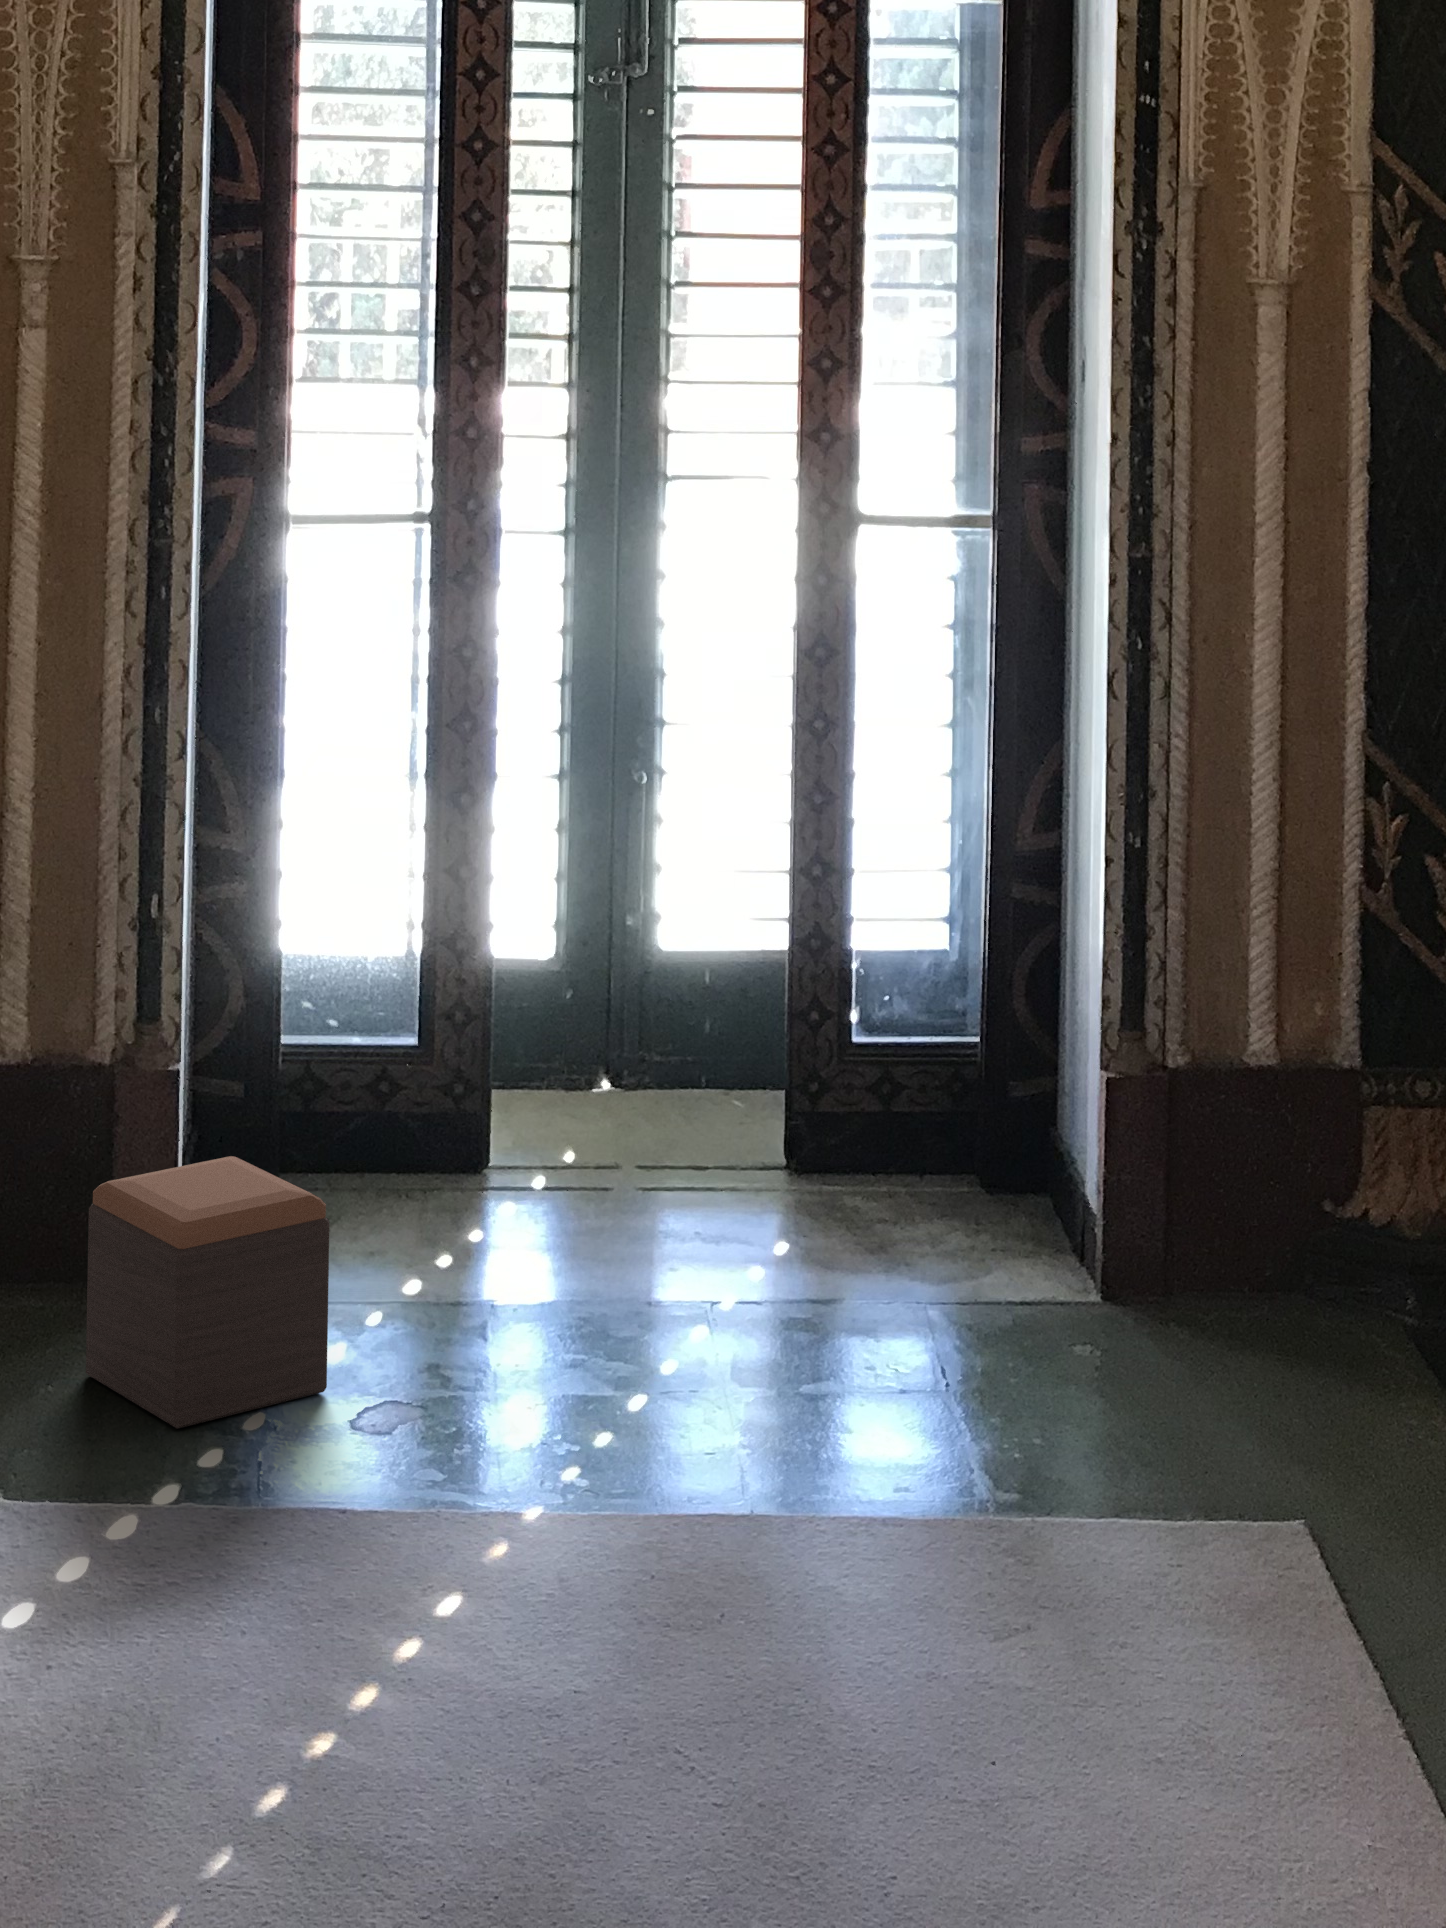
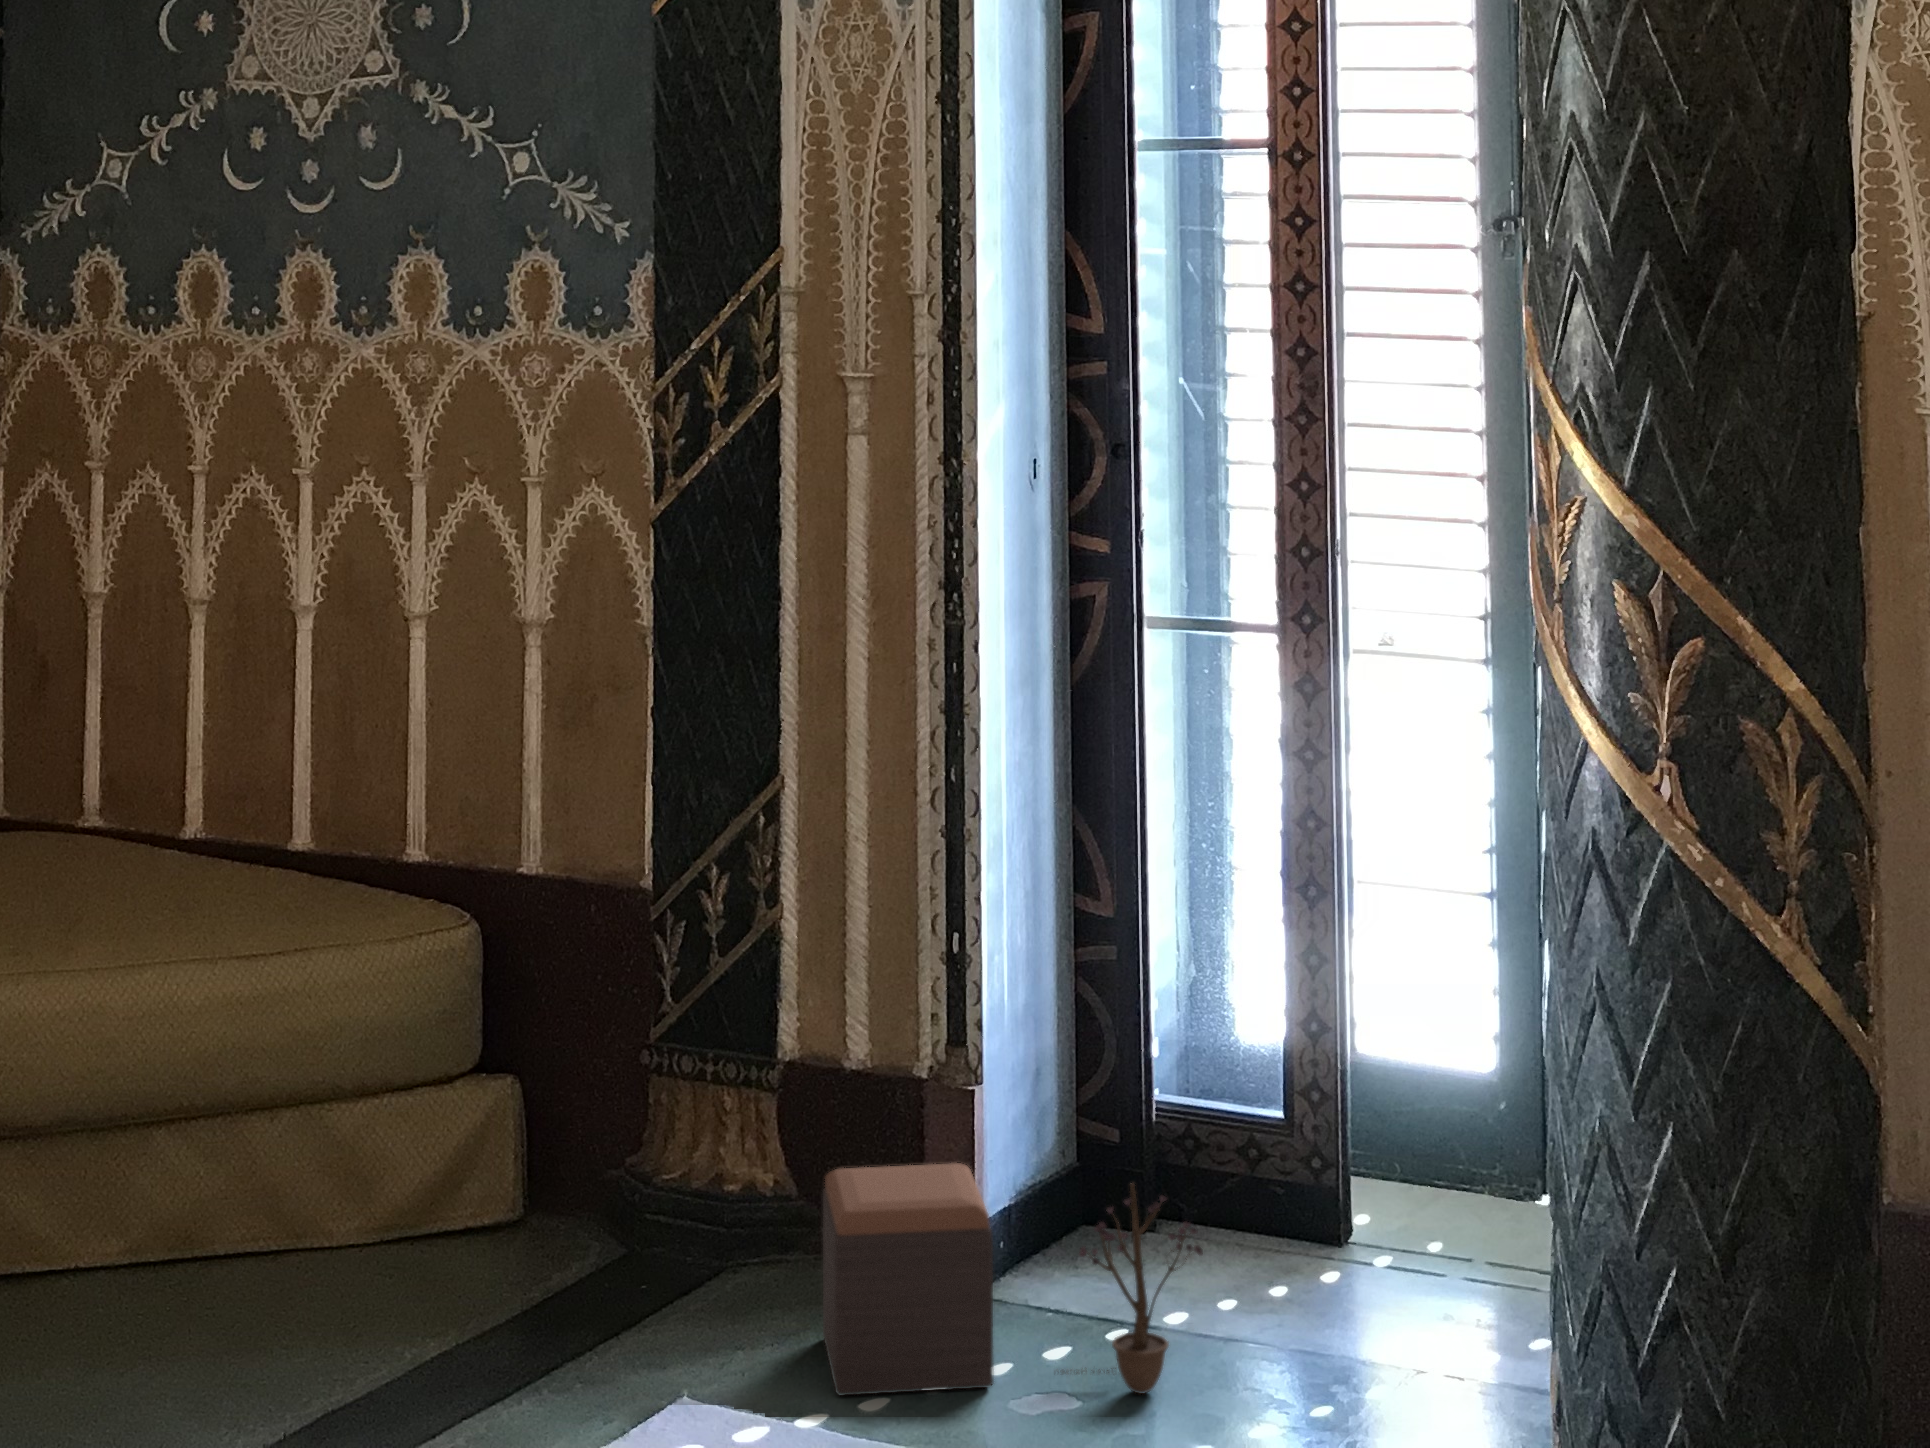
decorative plant: none [384,1146,546,1370] -> present [1062,1184,1203,1393]

